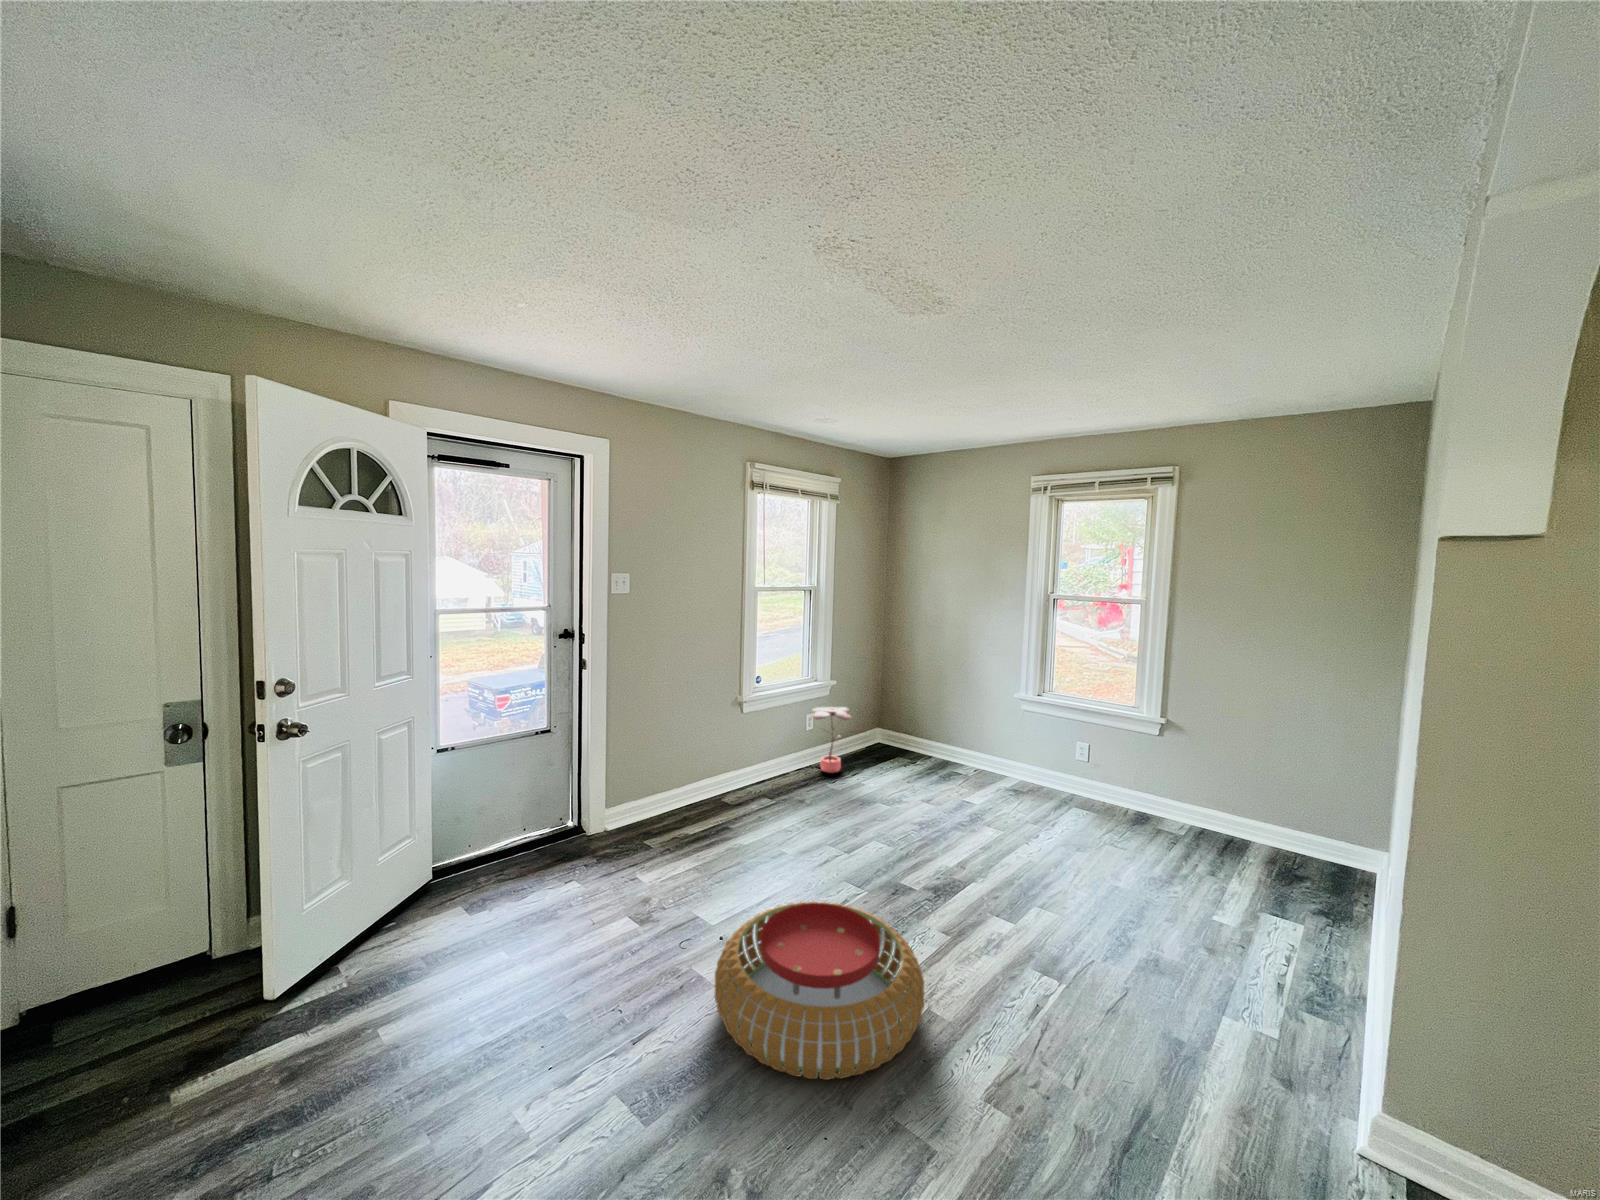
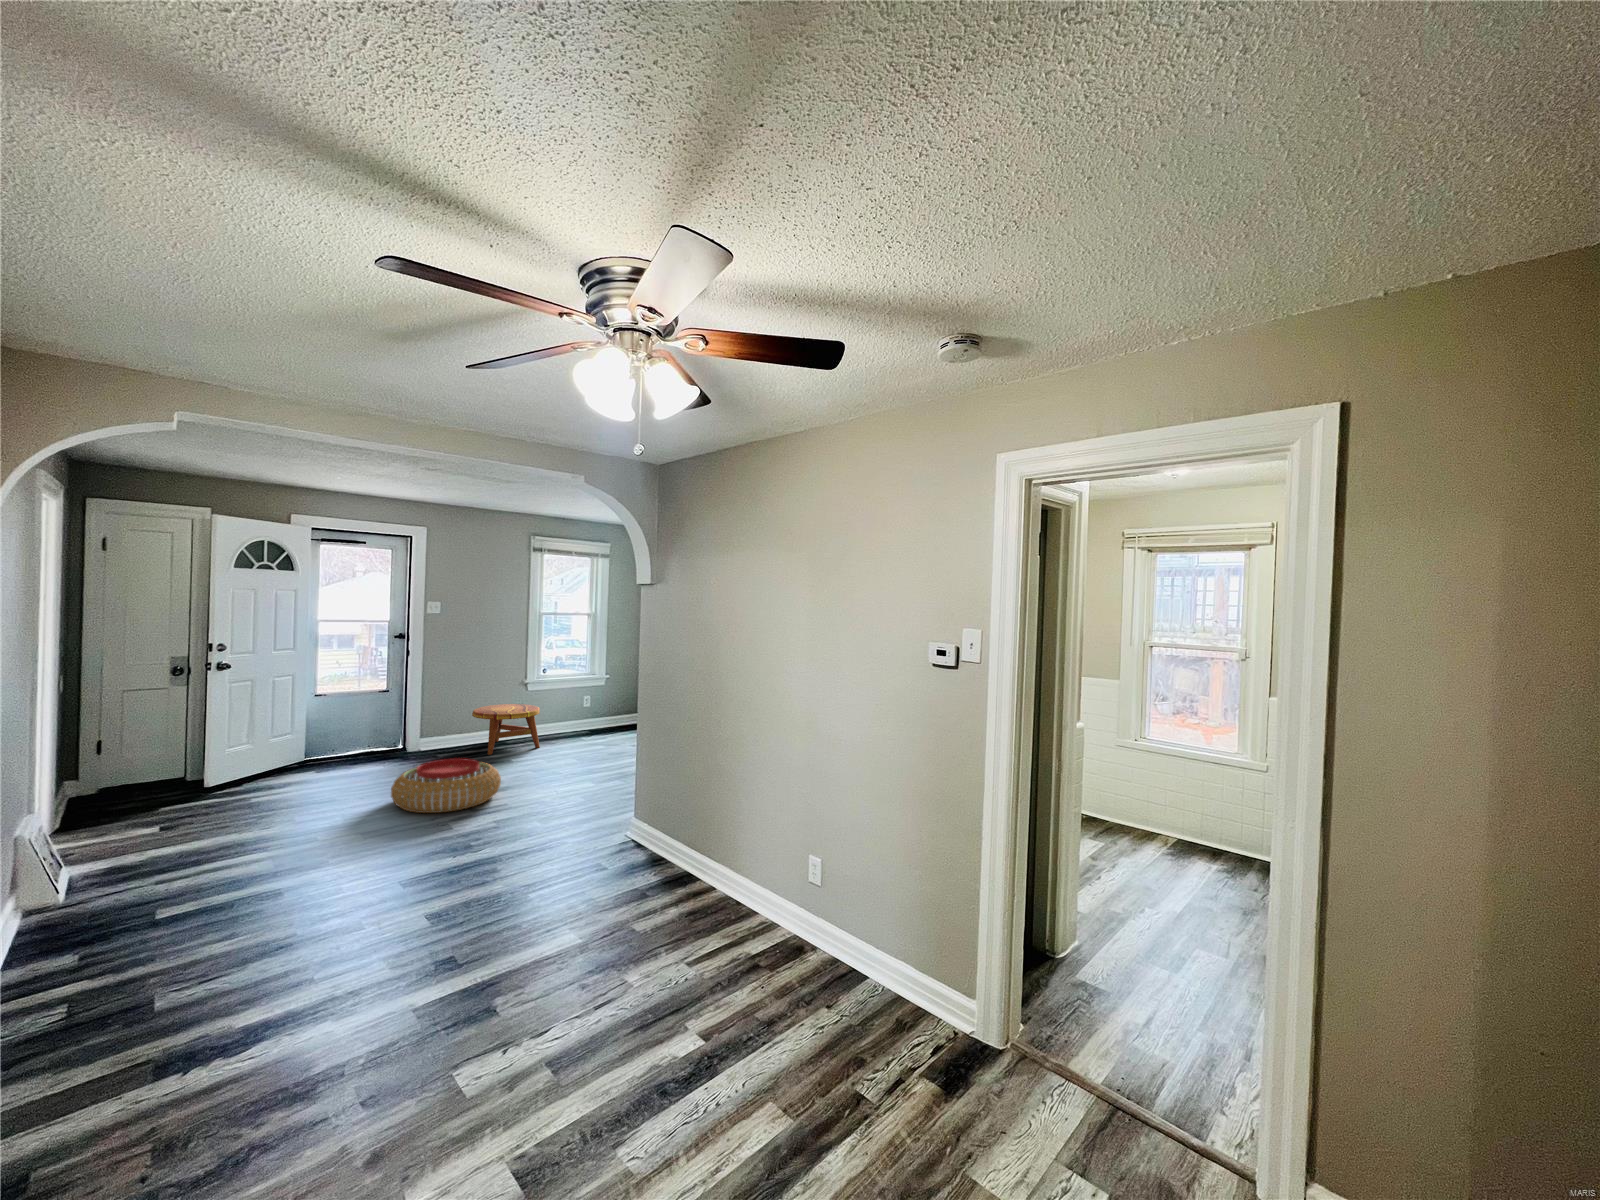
potted plant: present [813,707,852,773] -> none [579,691,610,733]
side table: none [688,737,796,837] -> present [472,704,540,755]

